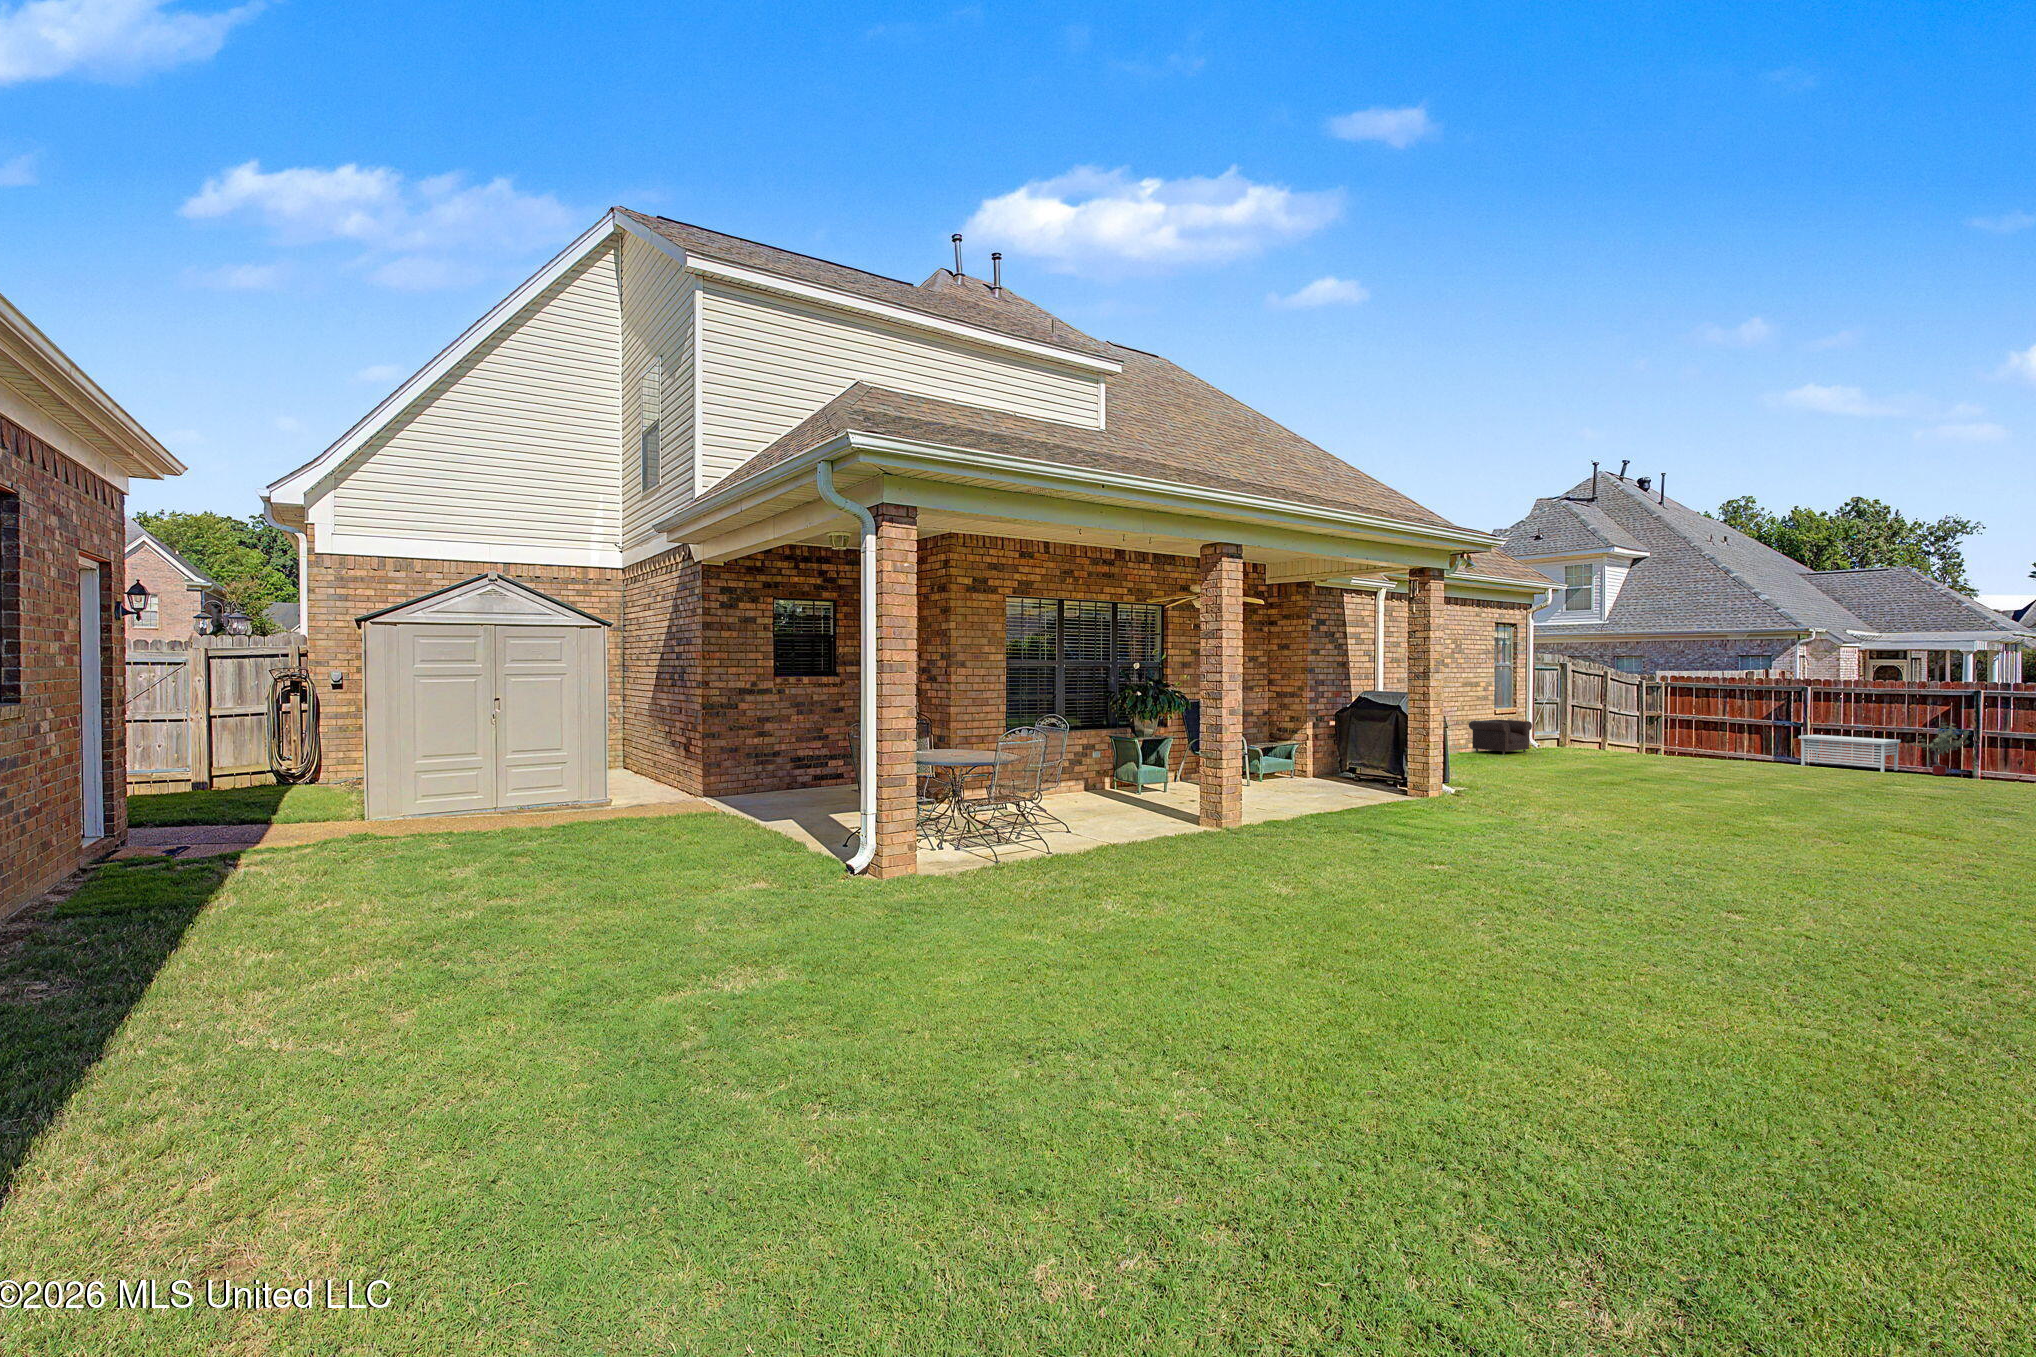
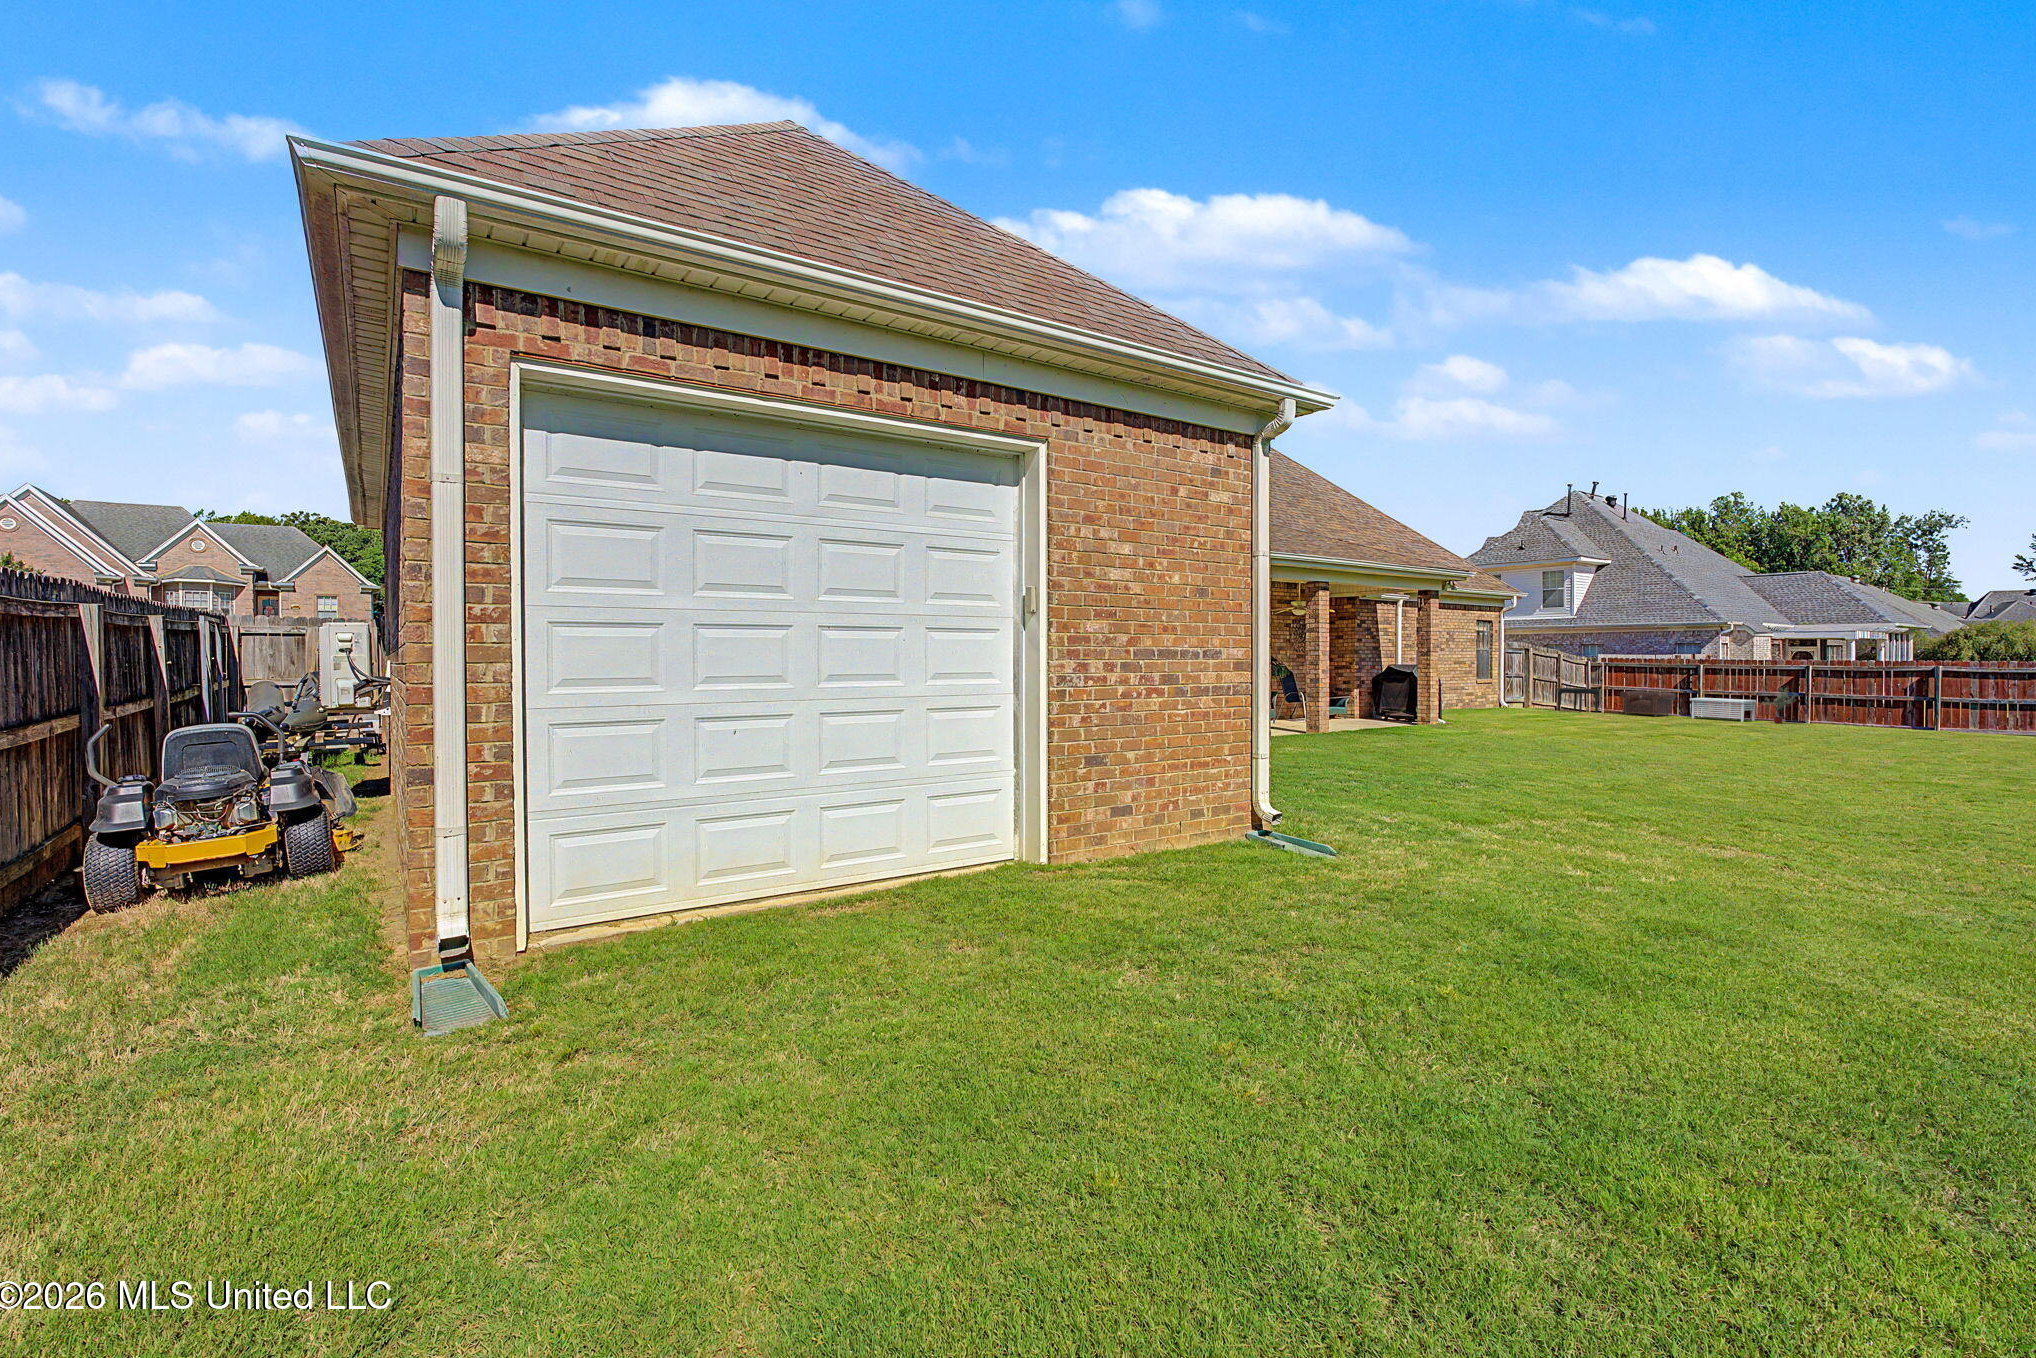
round table: none [1598,718,1661,752] -> present [1557,688,1600,712]
armchair: present [1469,720,1532,754] -> present [1620,691,1676,717]

